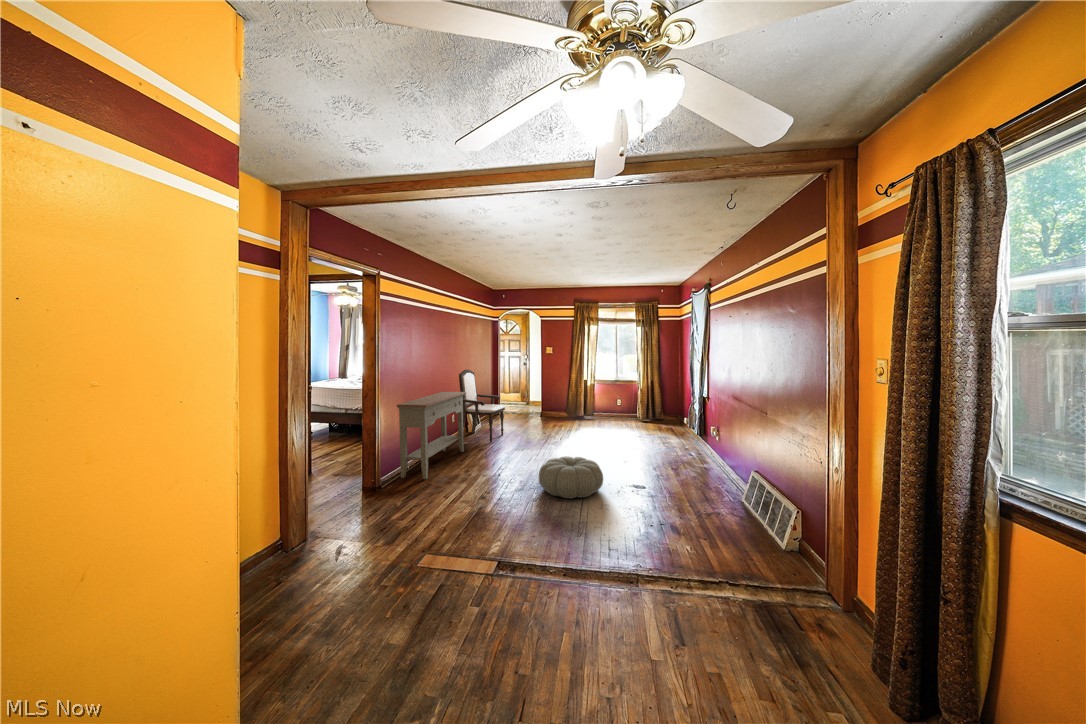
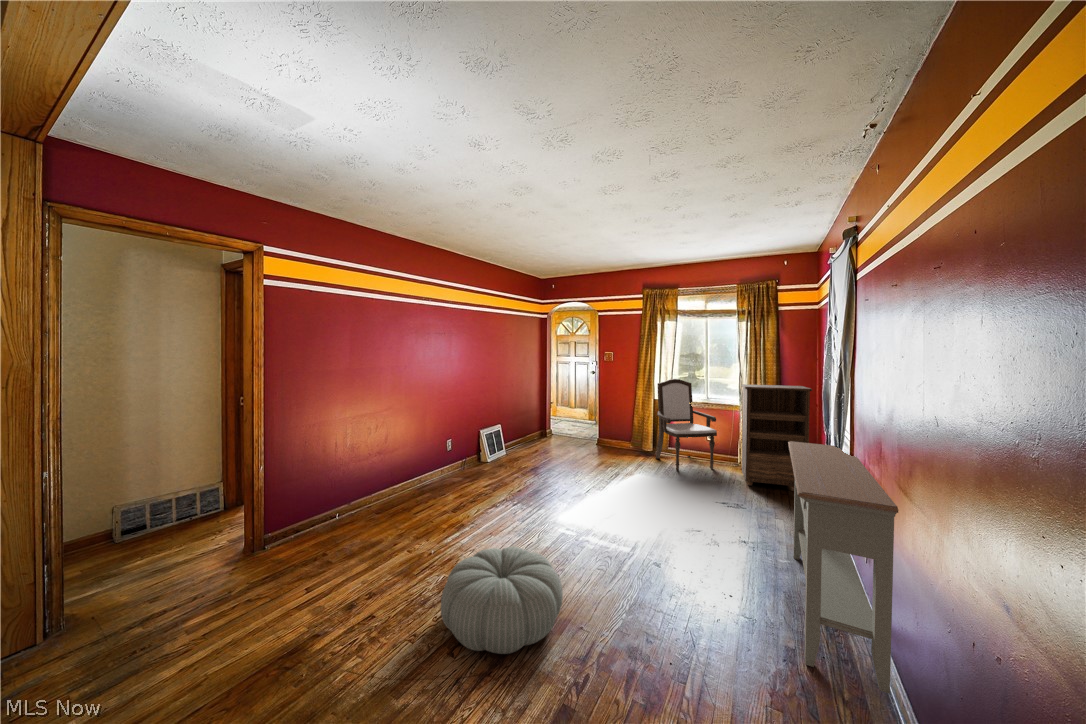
bookshelf: none [641,366,681,428] -> present [741,384,812,486]
armchair: present [459,370,505,442] -> present [656,379,717,471]
console table: present [397,392,466,479] -> present [788,441,898,694]

